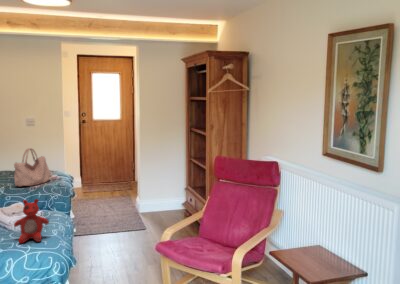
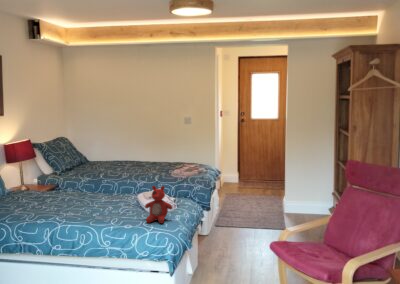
handbag: present [14,148,50,187] -> none [166,143,197,176]

